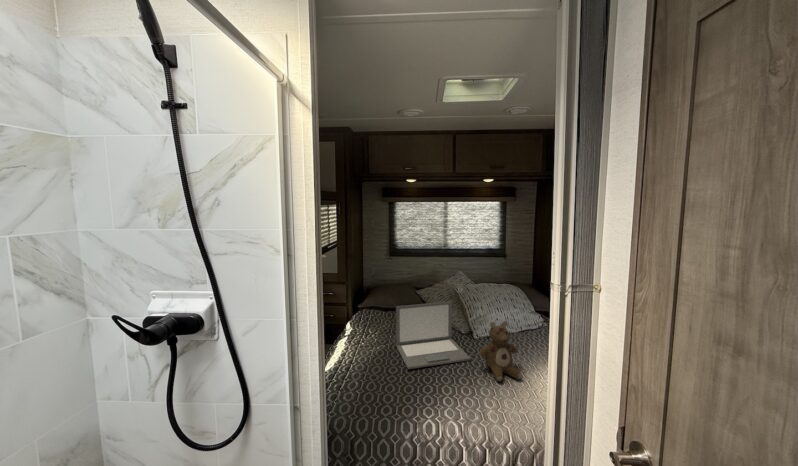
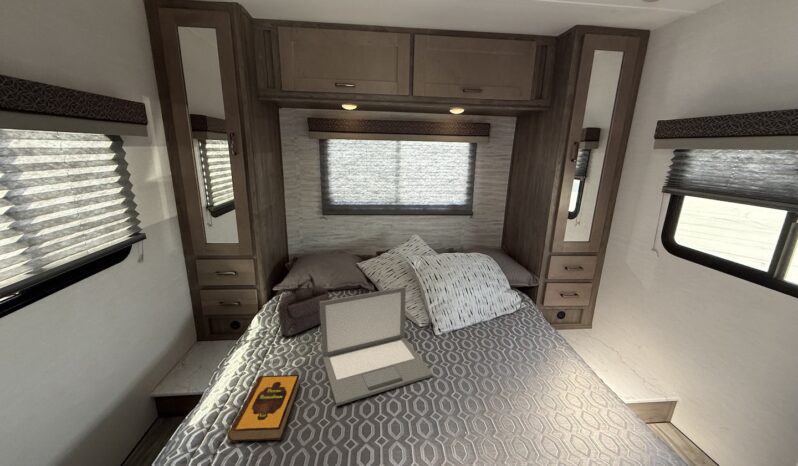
handbag: none [367,291,400,333] -> present [278,274,330,336]
stuffed bear: present [479,321,521,381] -> none [446,323,509,417]
hardback book: none [347,350,384,381] -> present [227,375,300,442]

